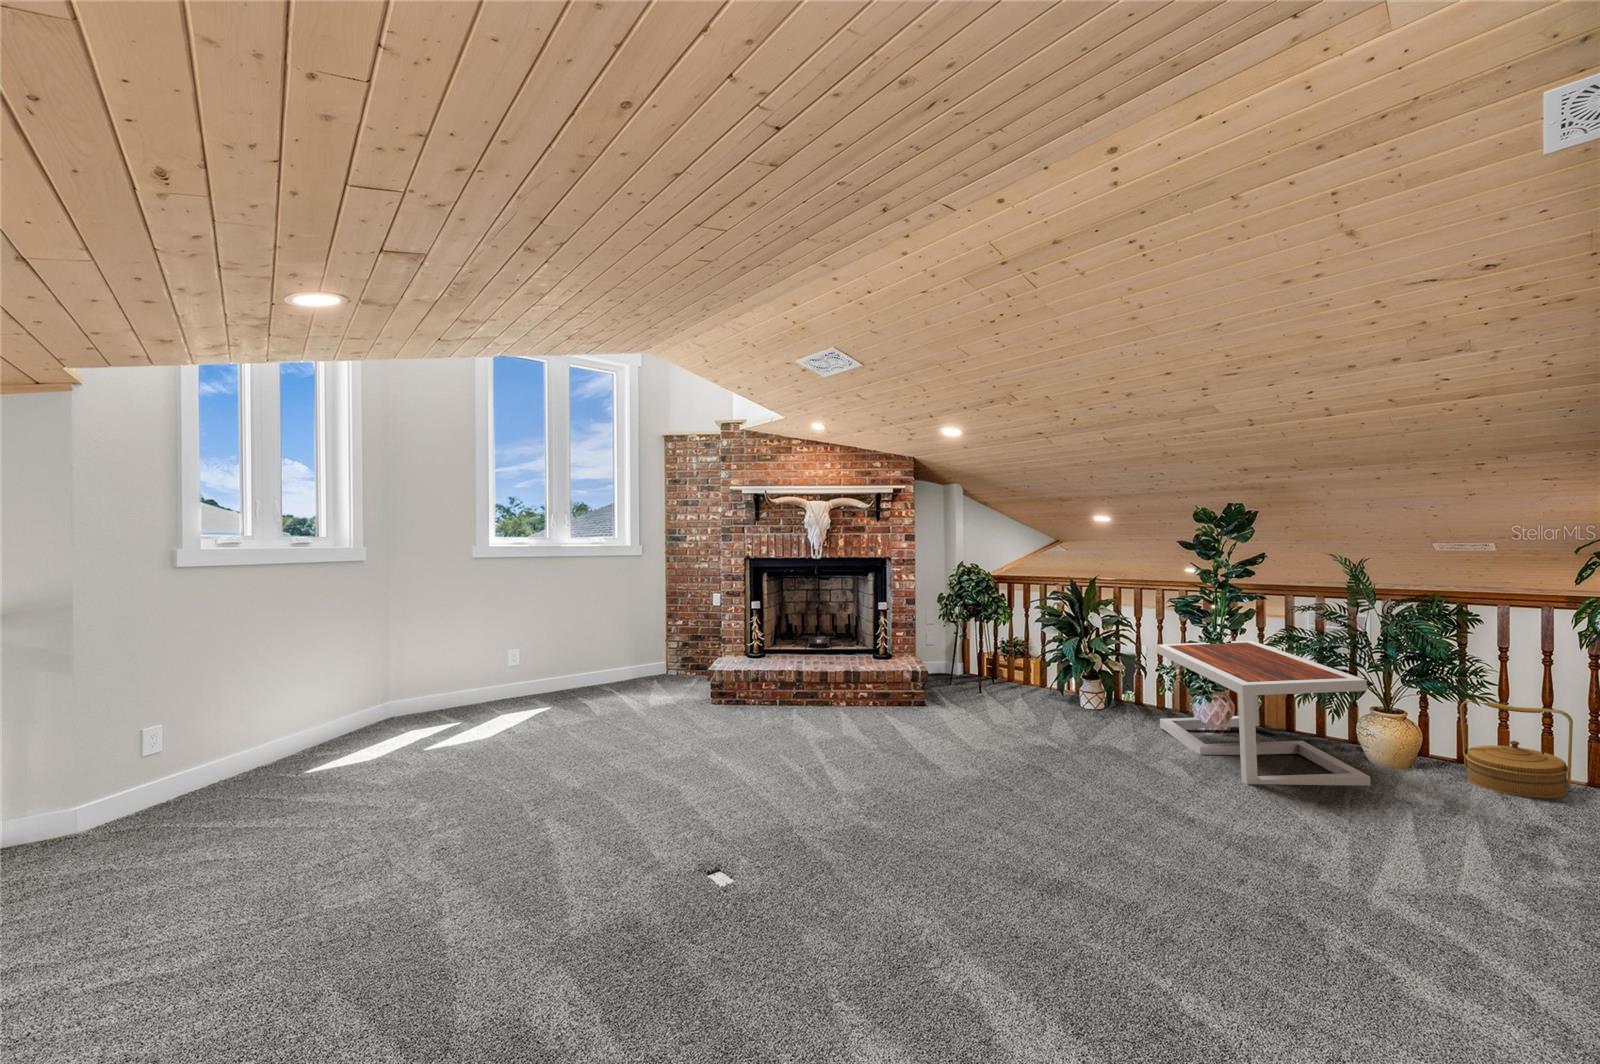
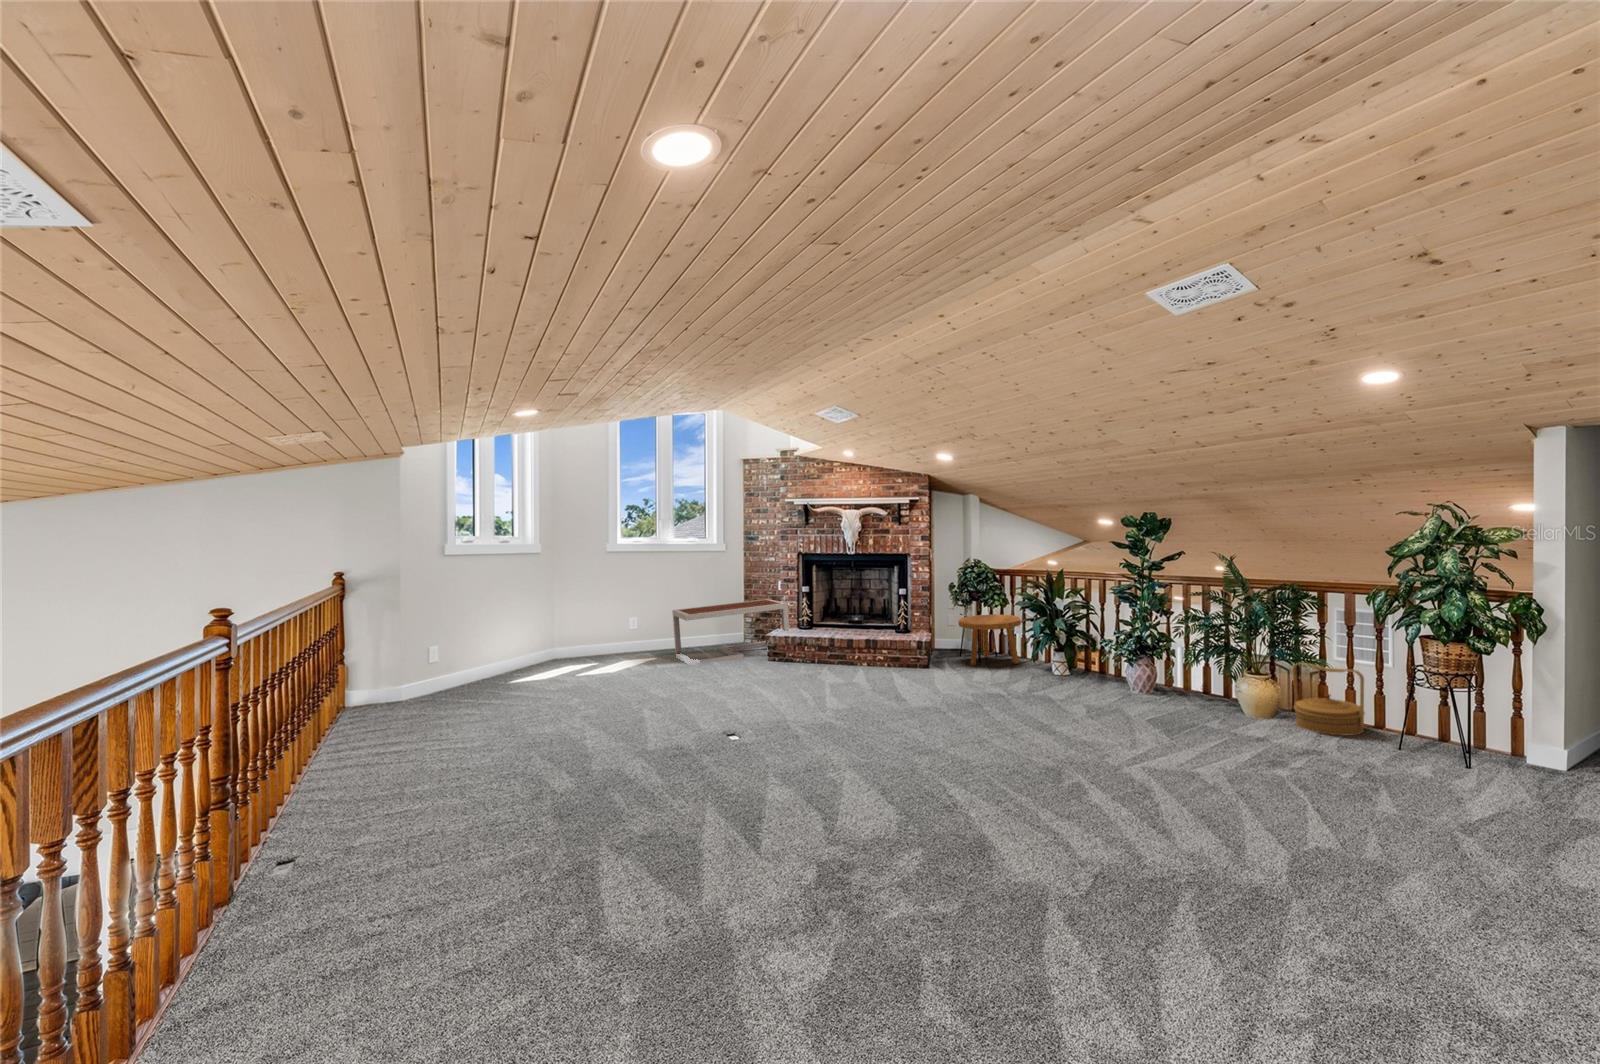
footstool: none [959,634,1039,702] -> present [958,614,1021,665]
coffee table: present [1156,640,1371,786] -> present [672,599,789,663]

